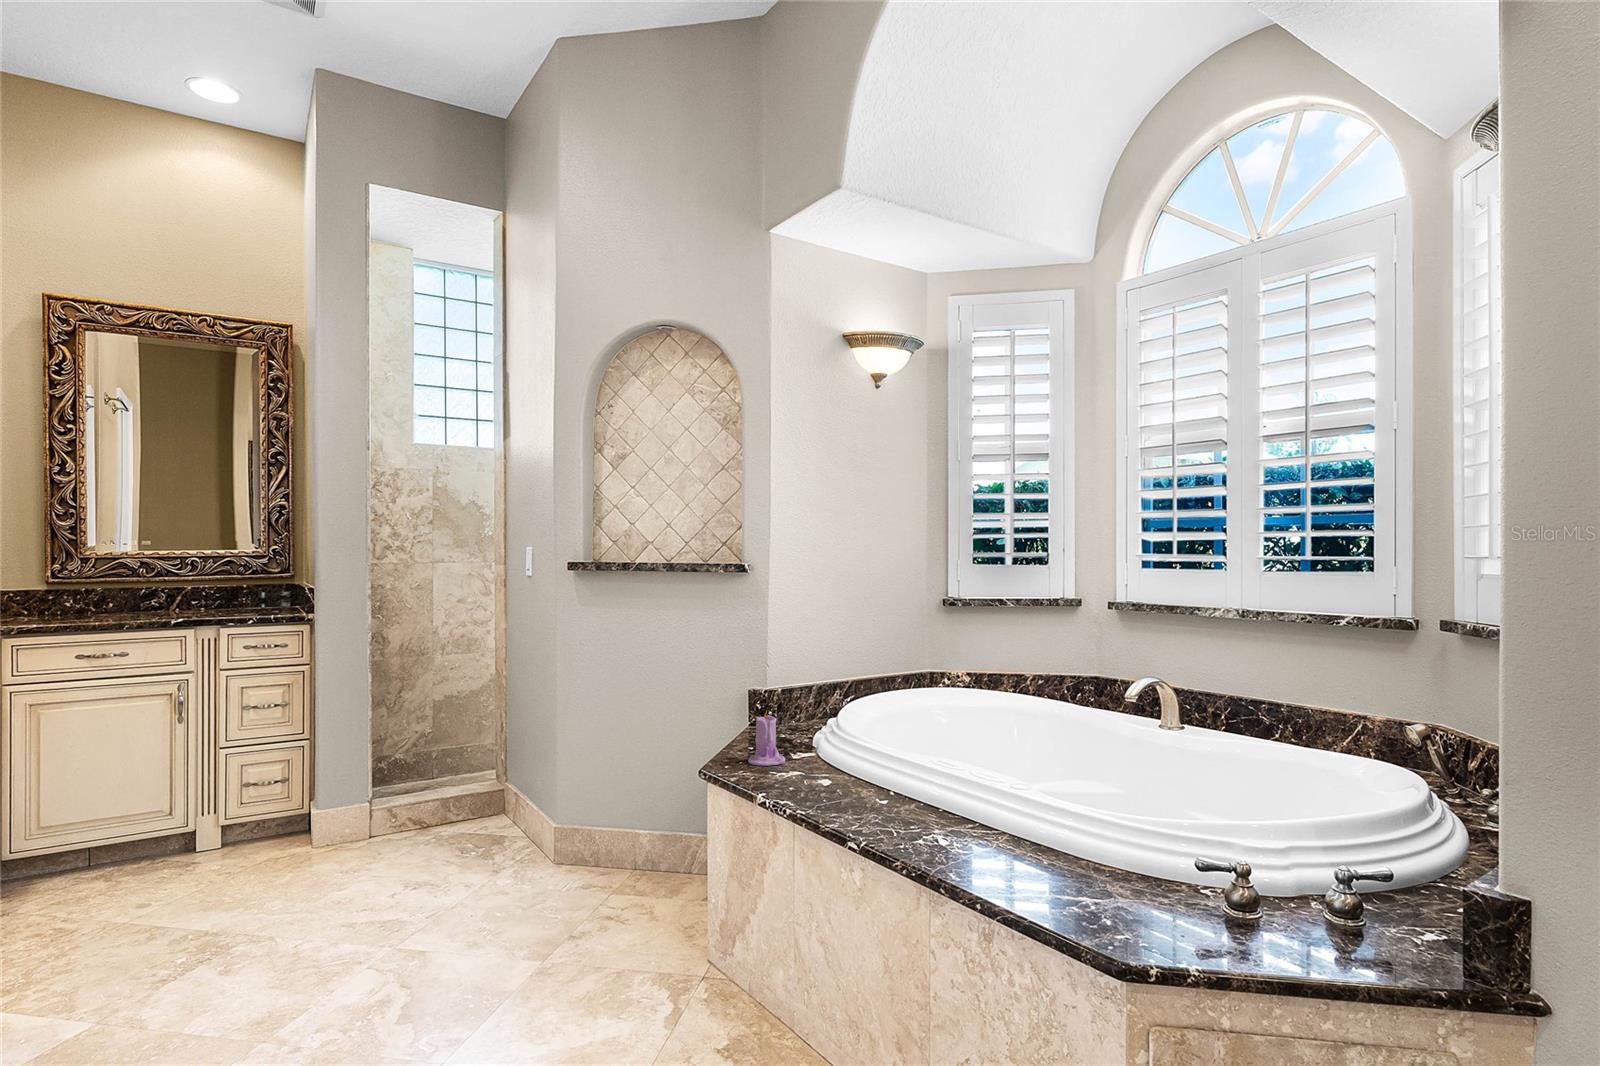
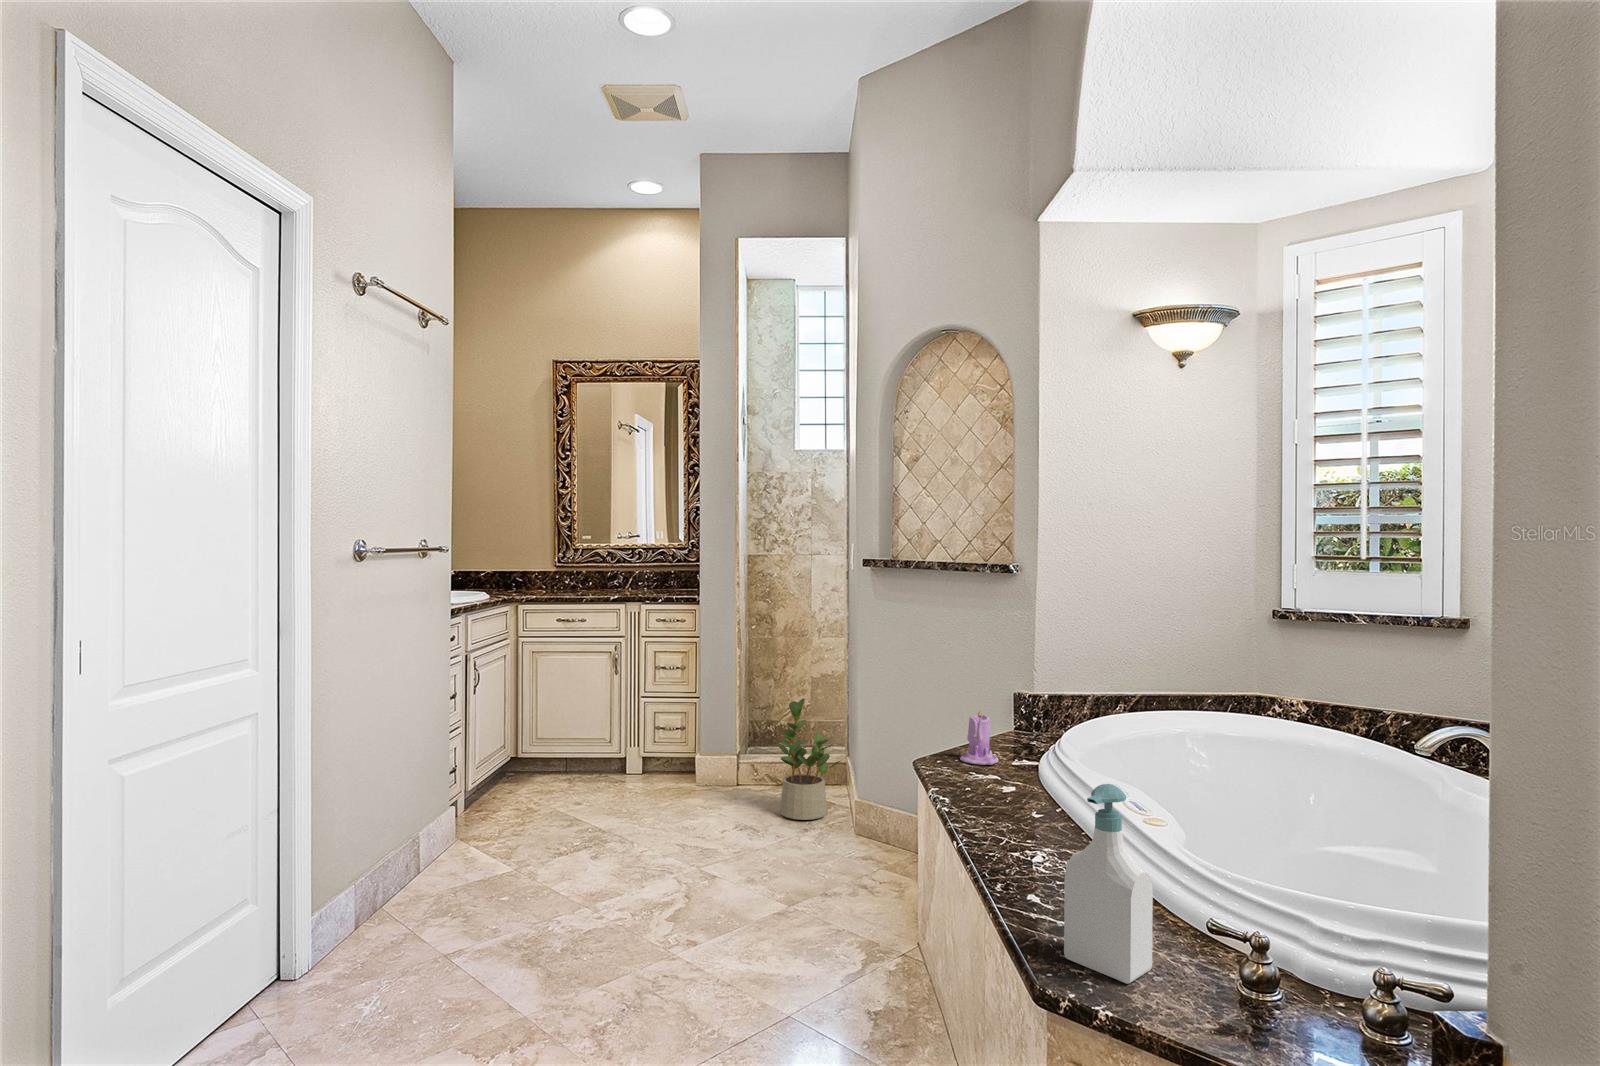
potted plant: none [452,724,527,864] -> present [778,698,841,820]
soap bottle: none [1088,759,1161,933] -> present [1064,784,1153,984]

